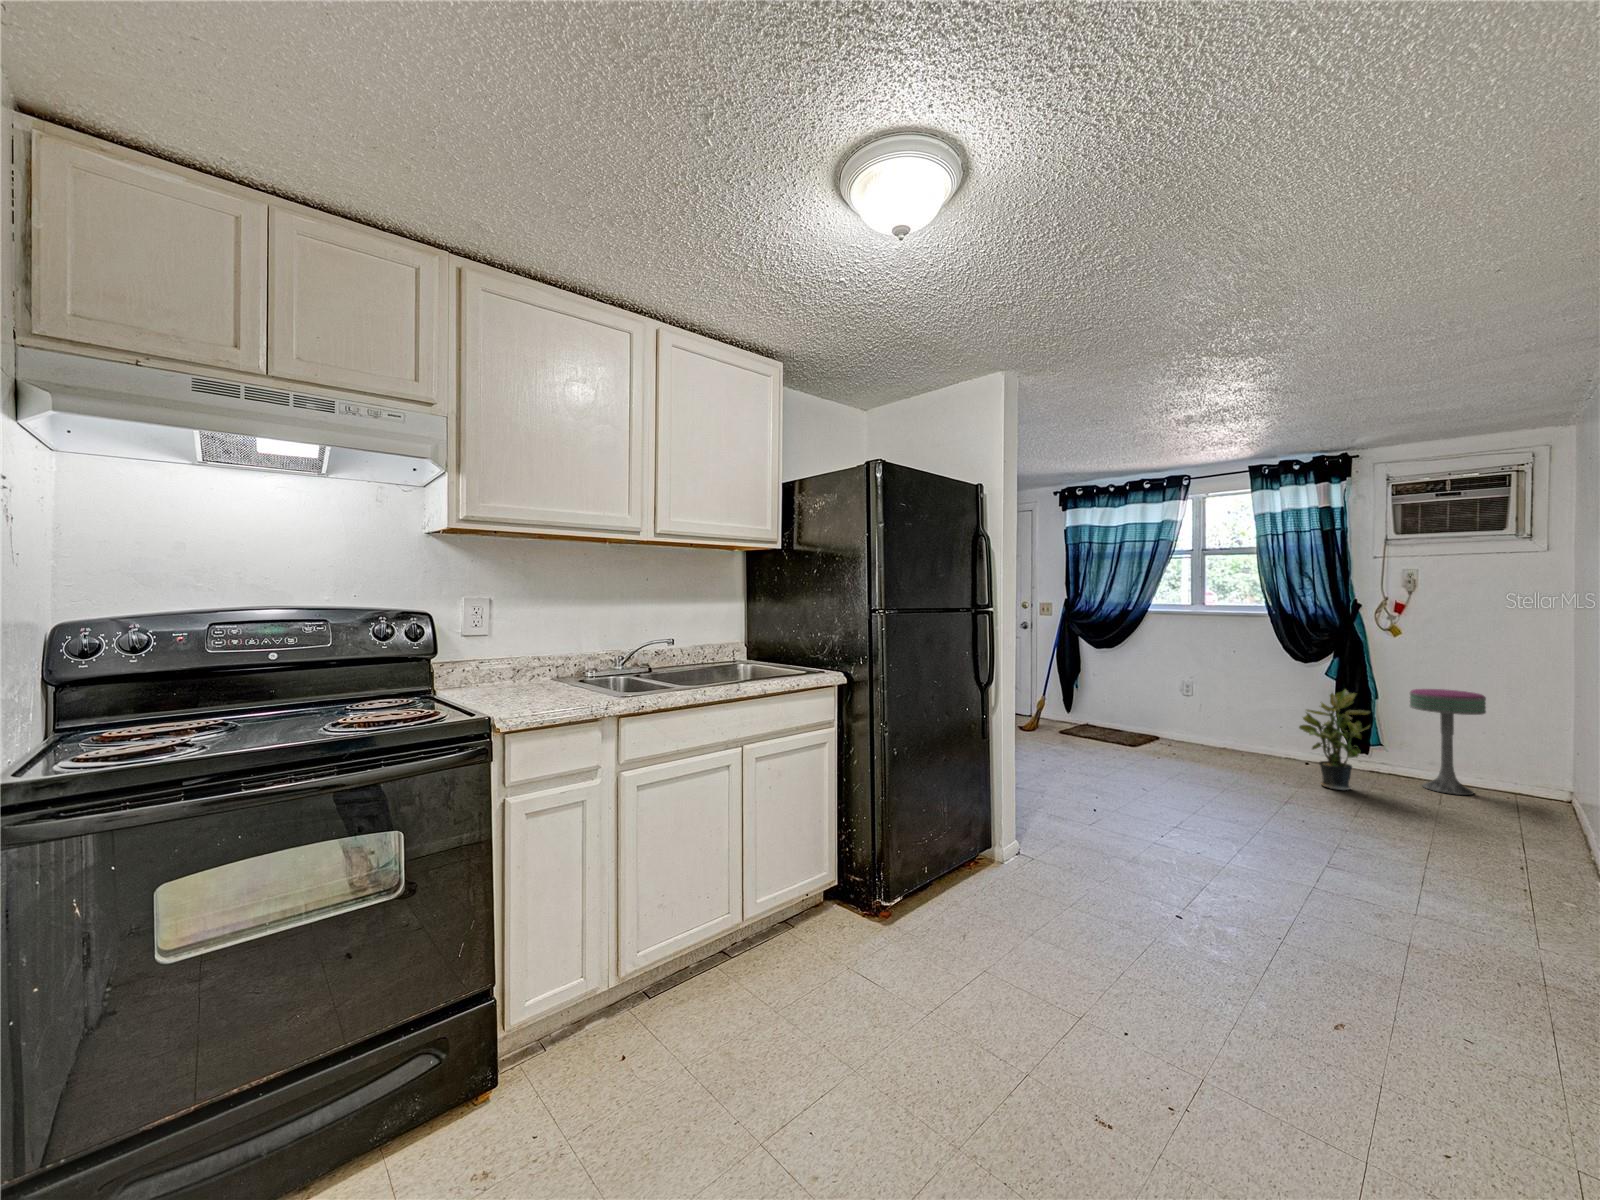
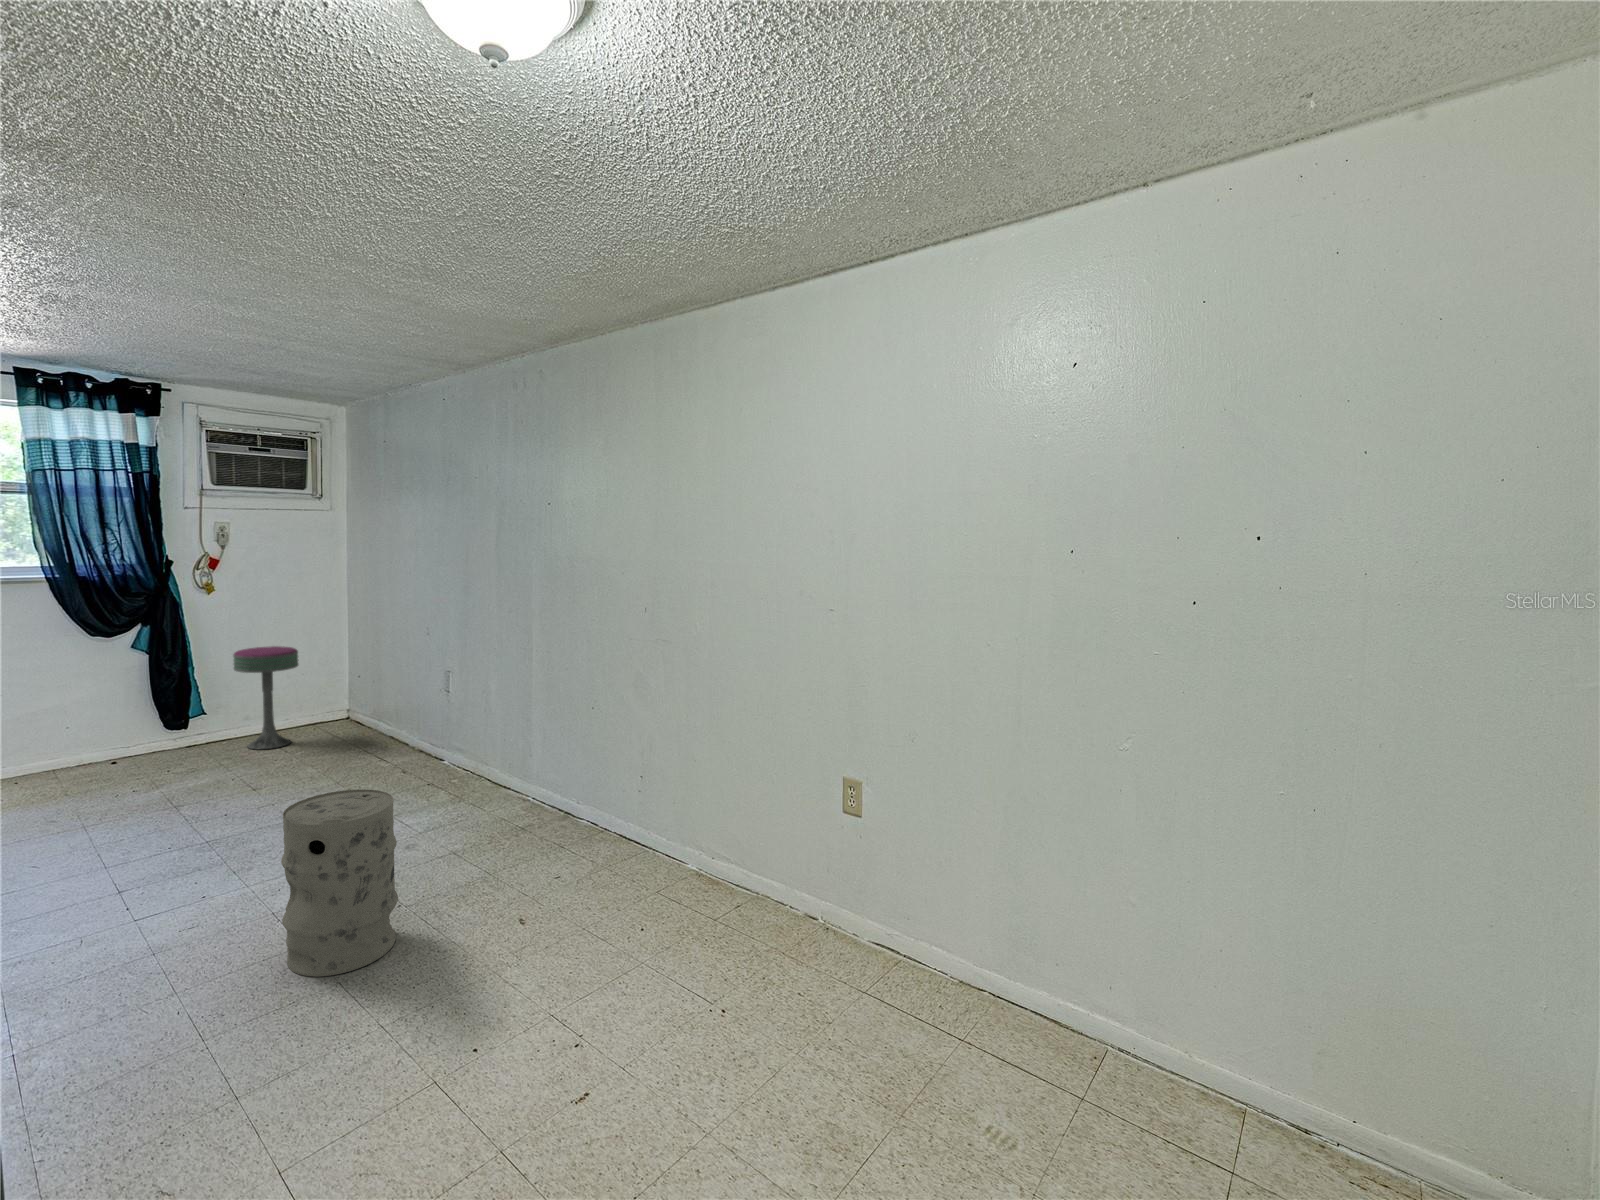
potted plant: present [1299,690,1370,790] -> none [123,664,206,782]
trash can: none [1333,801,1478,1006] -> present [281,789,398,977]

